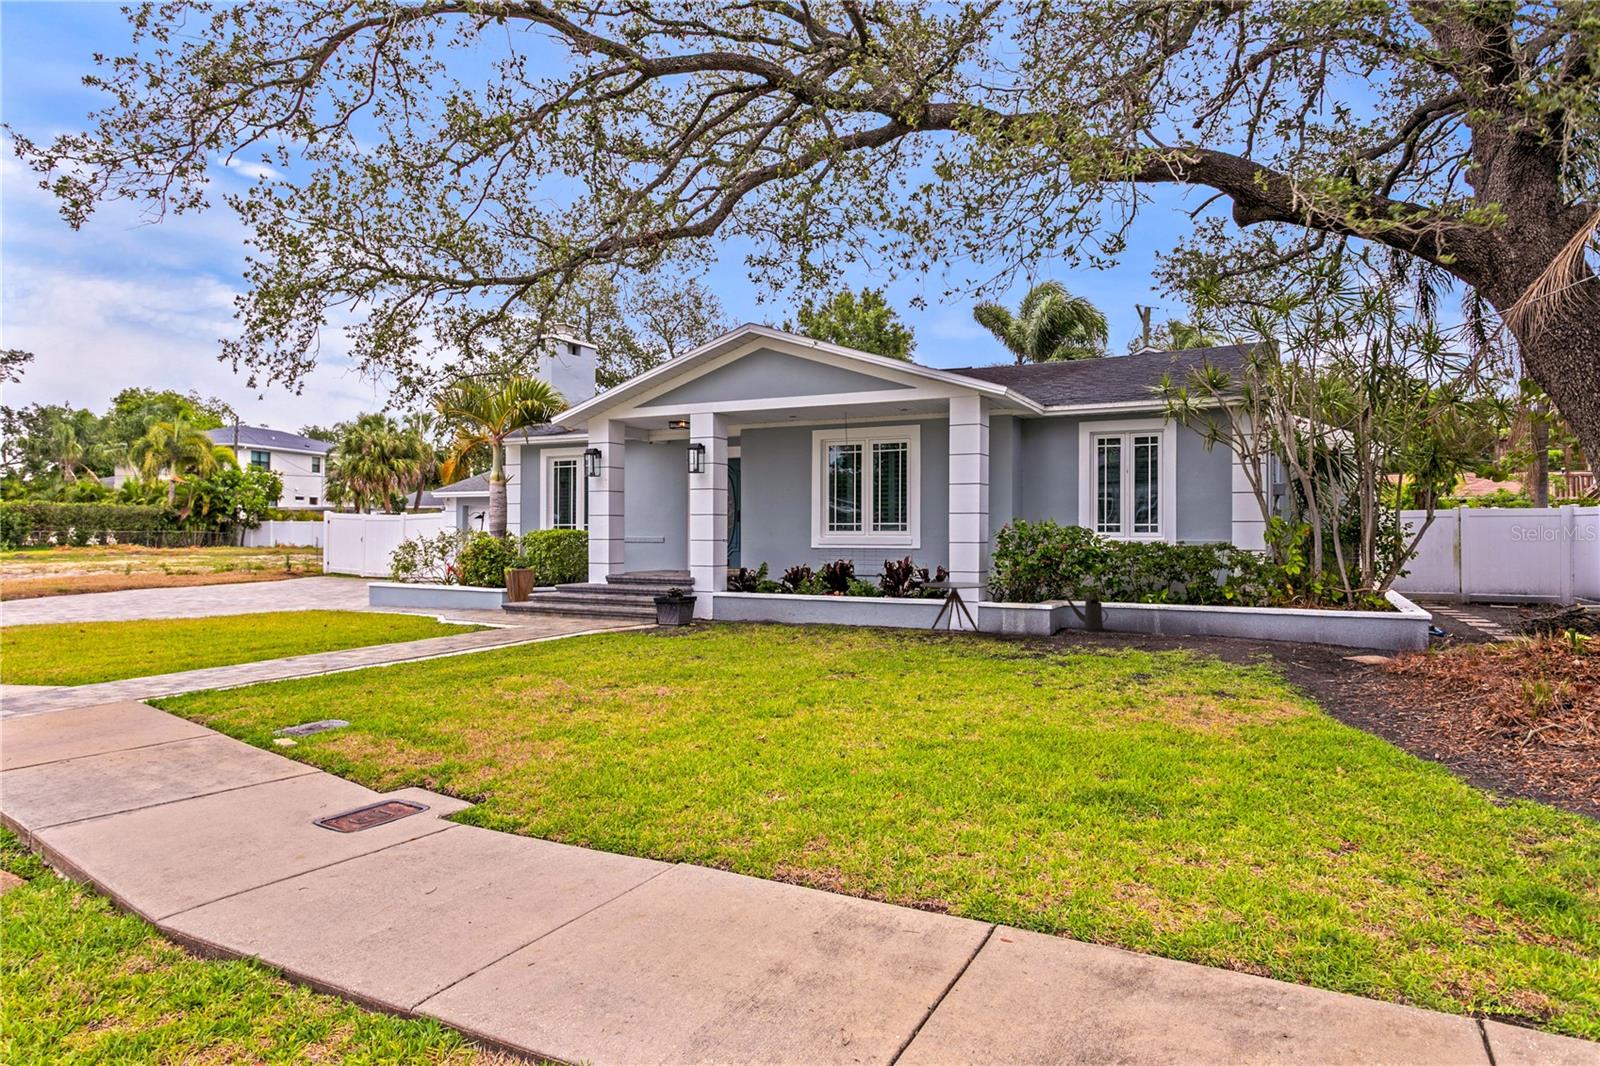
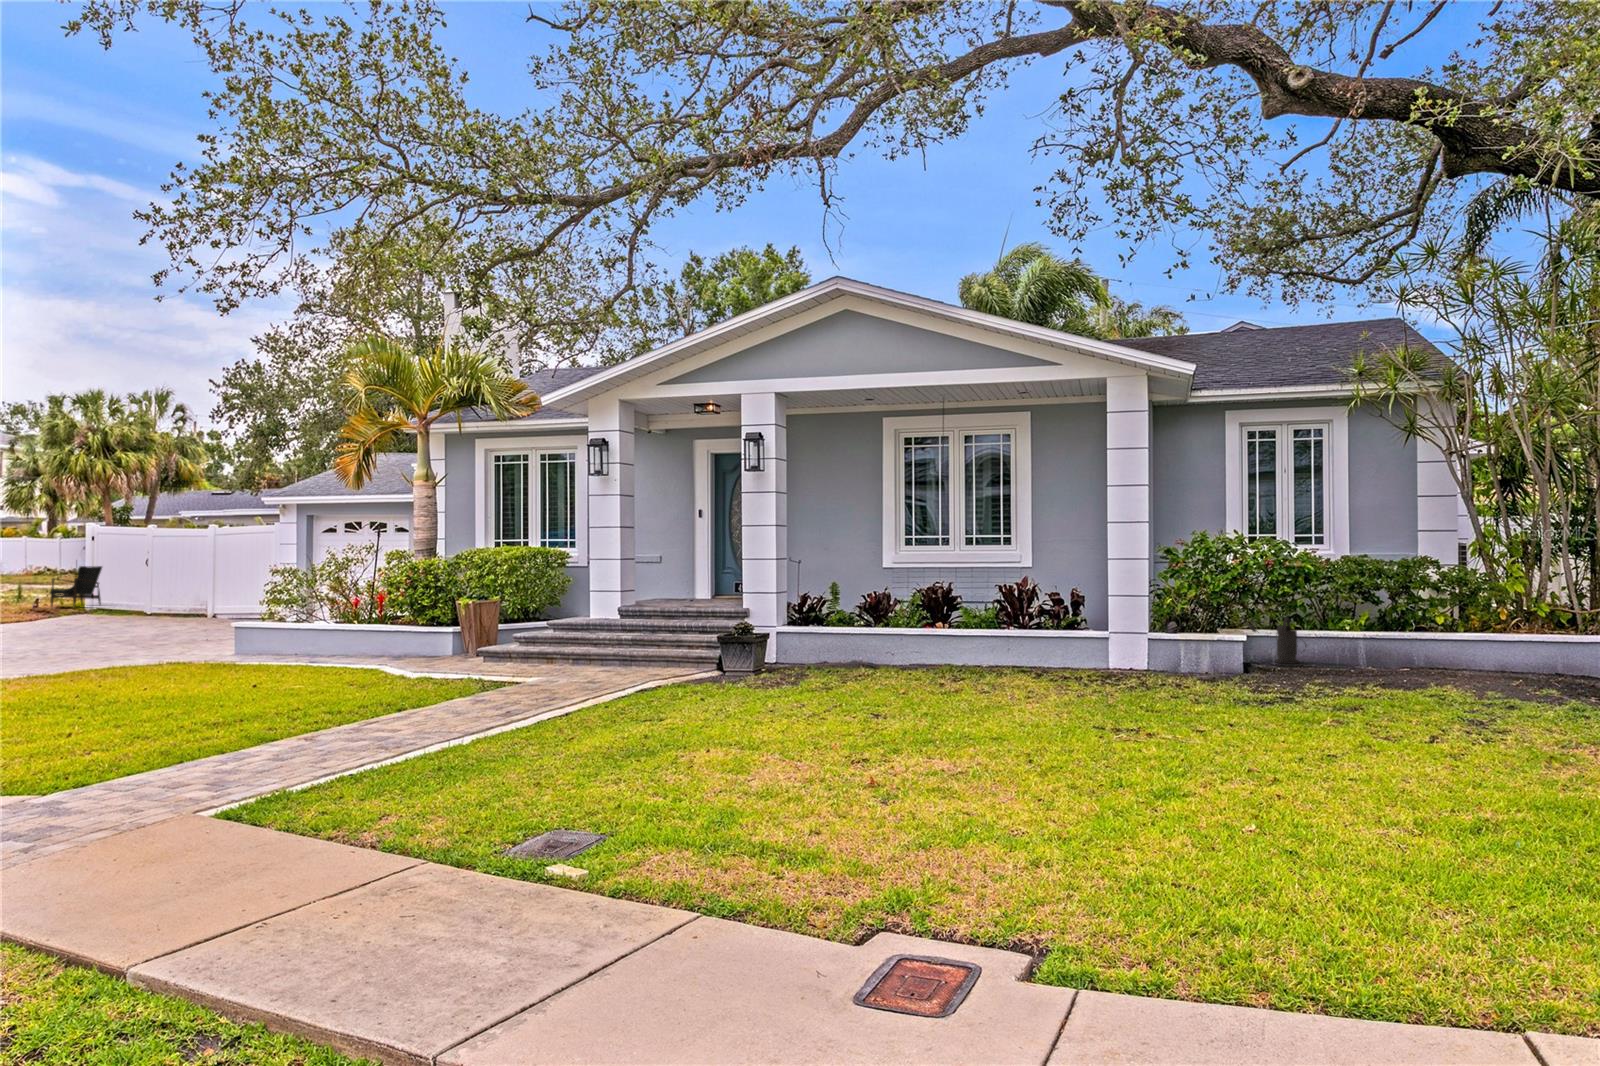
armchair: none [305,541,341,570] -> present [50,566,102,607]
round table: present [920,582,989,633] -> none [1084,608,1172,672]

